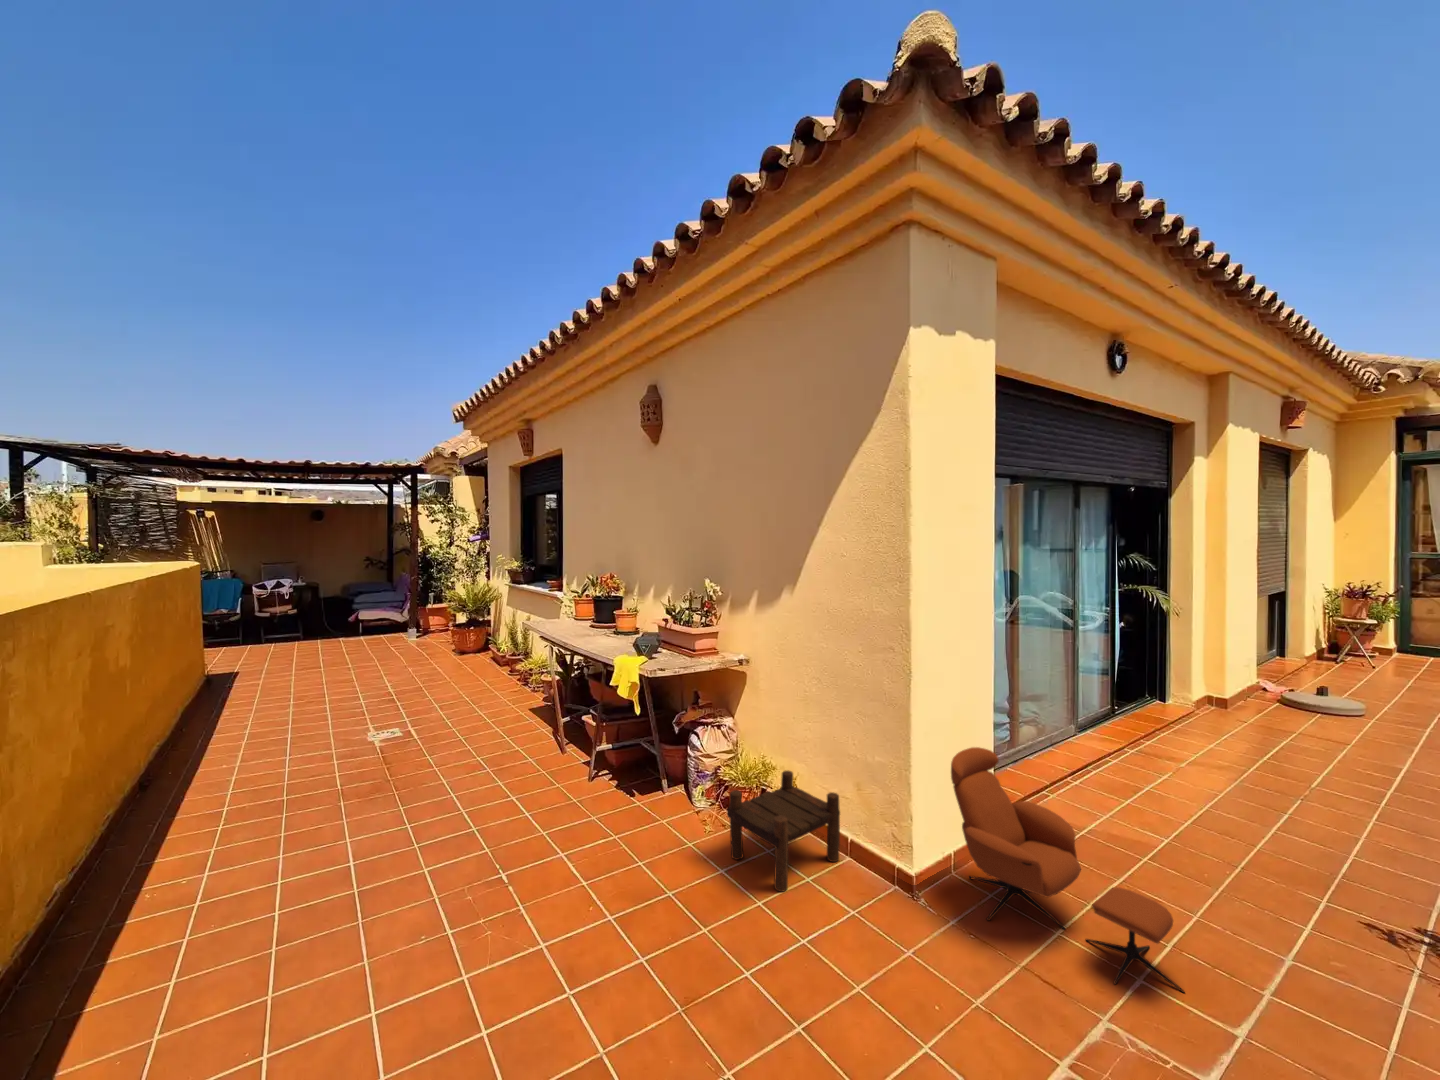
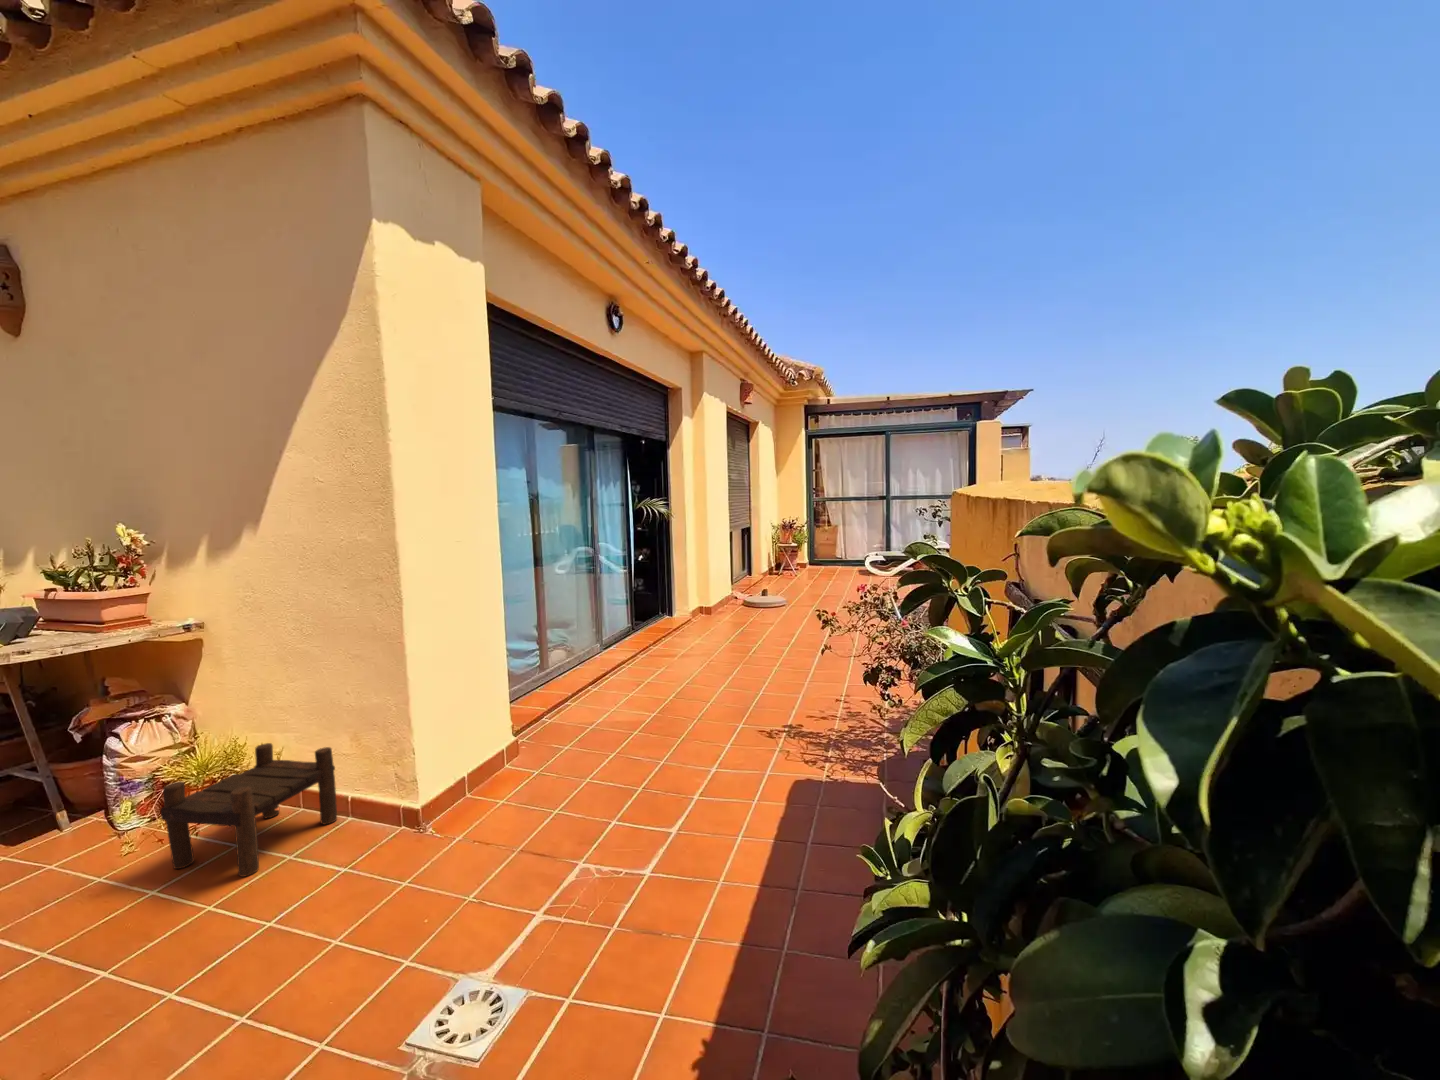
lounge chair: present [951,747,1184,993] -> none [454,661,637,816]

